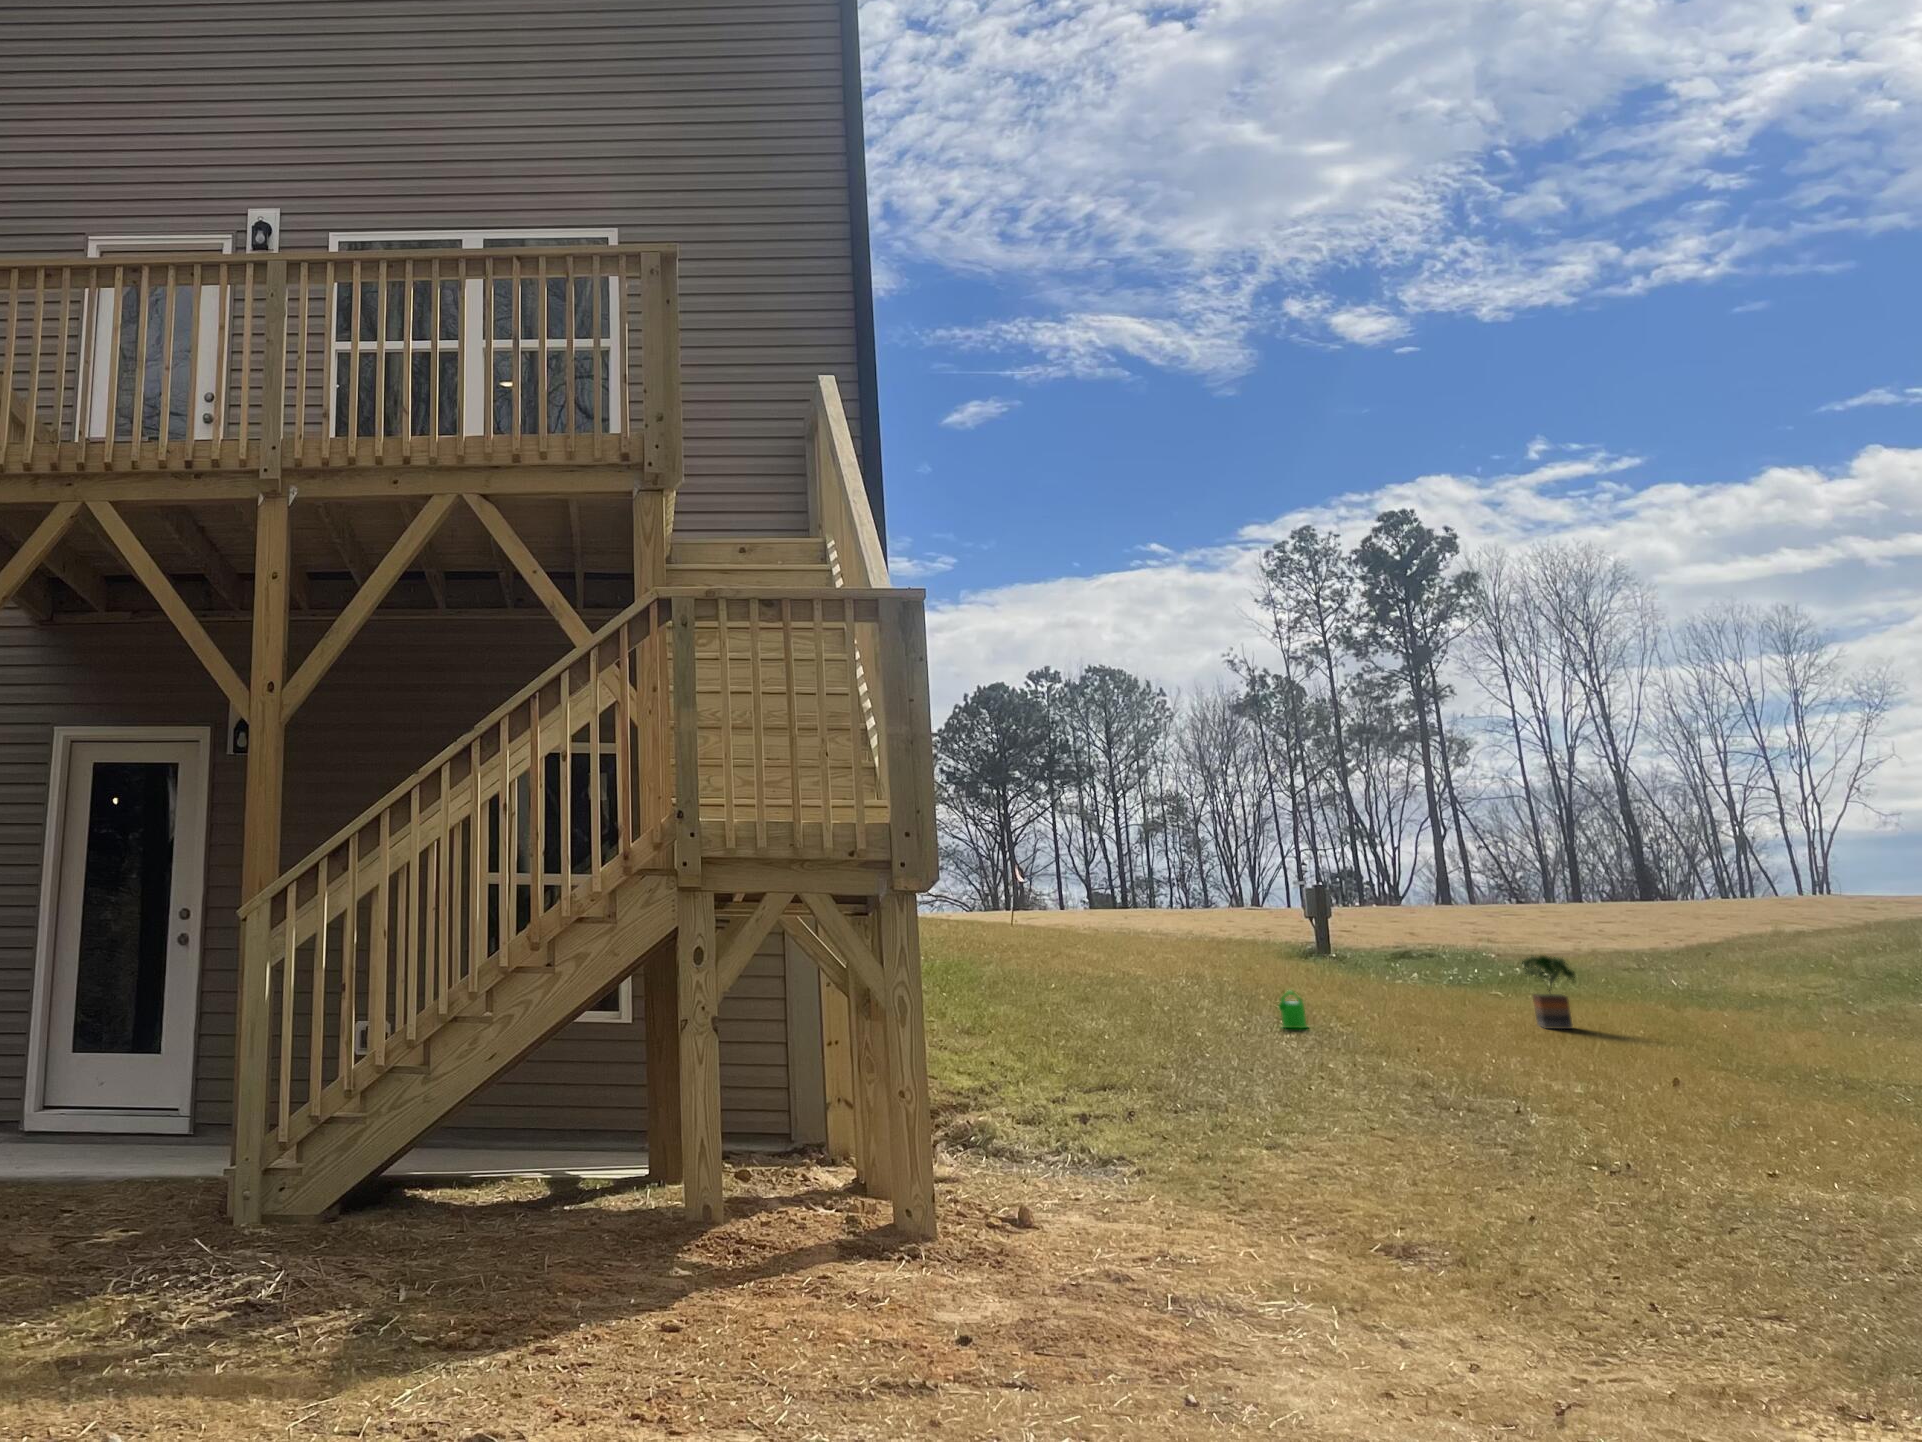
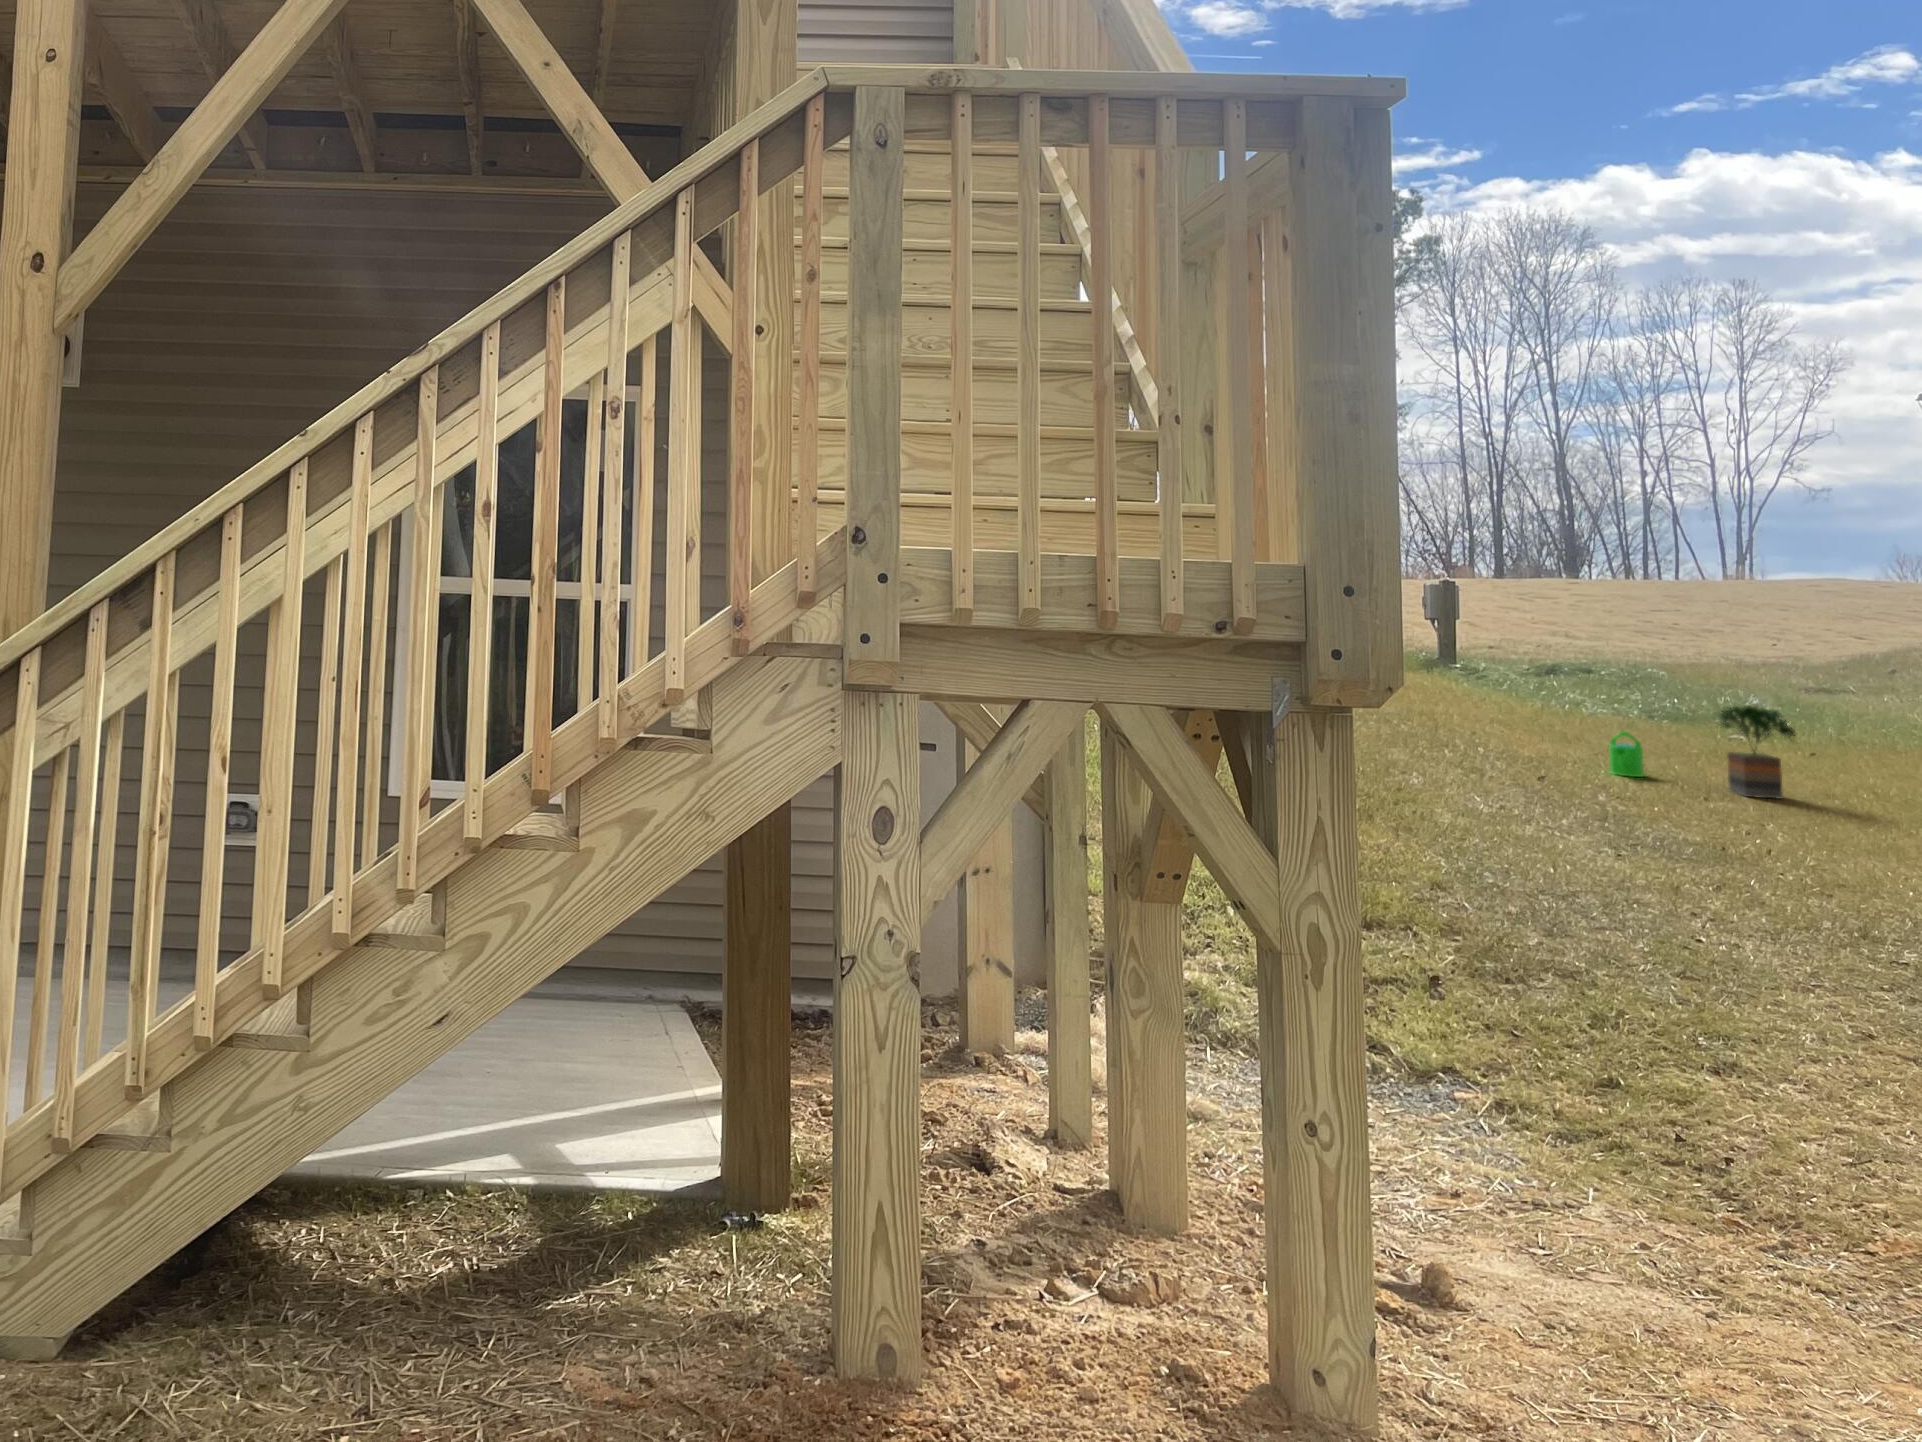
watering can: present [1278,991,1307,1028] -> present [1609,731,1644,777]

